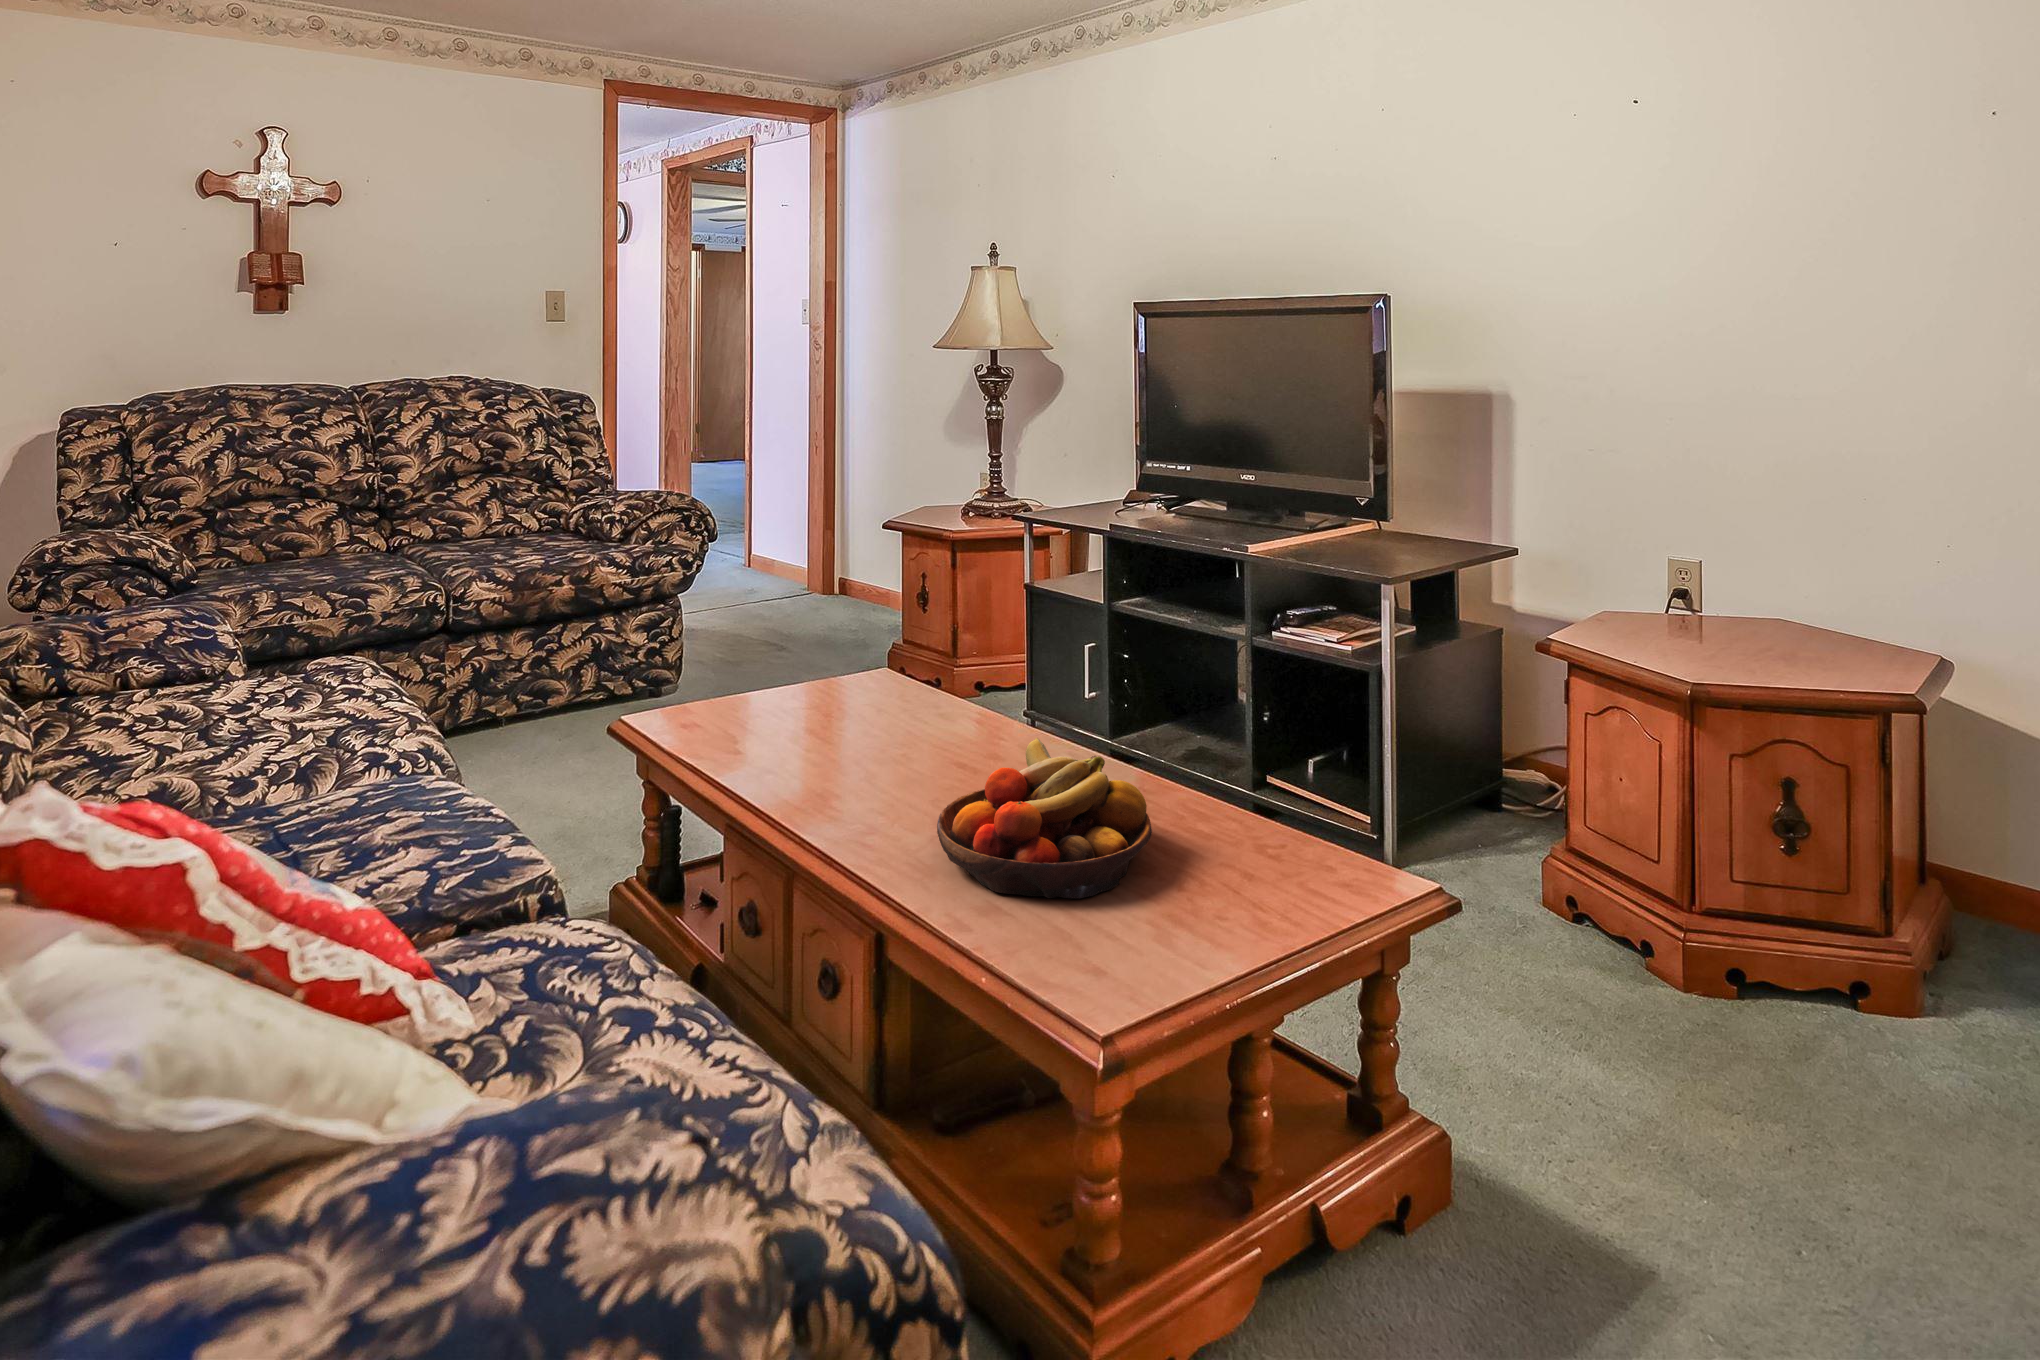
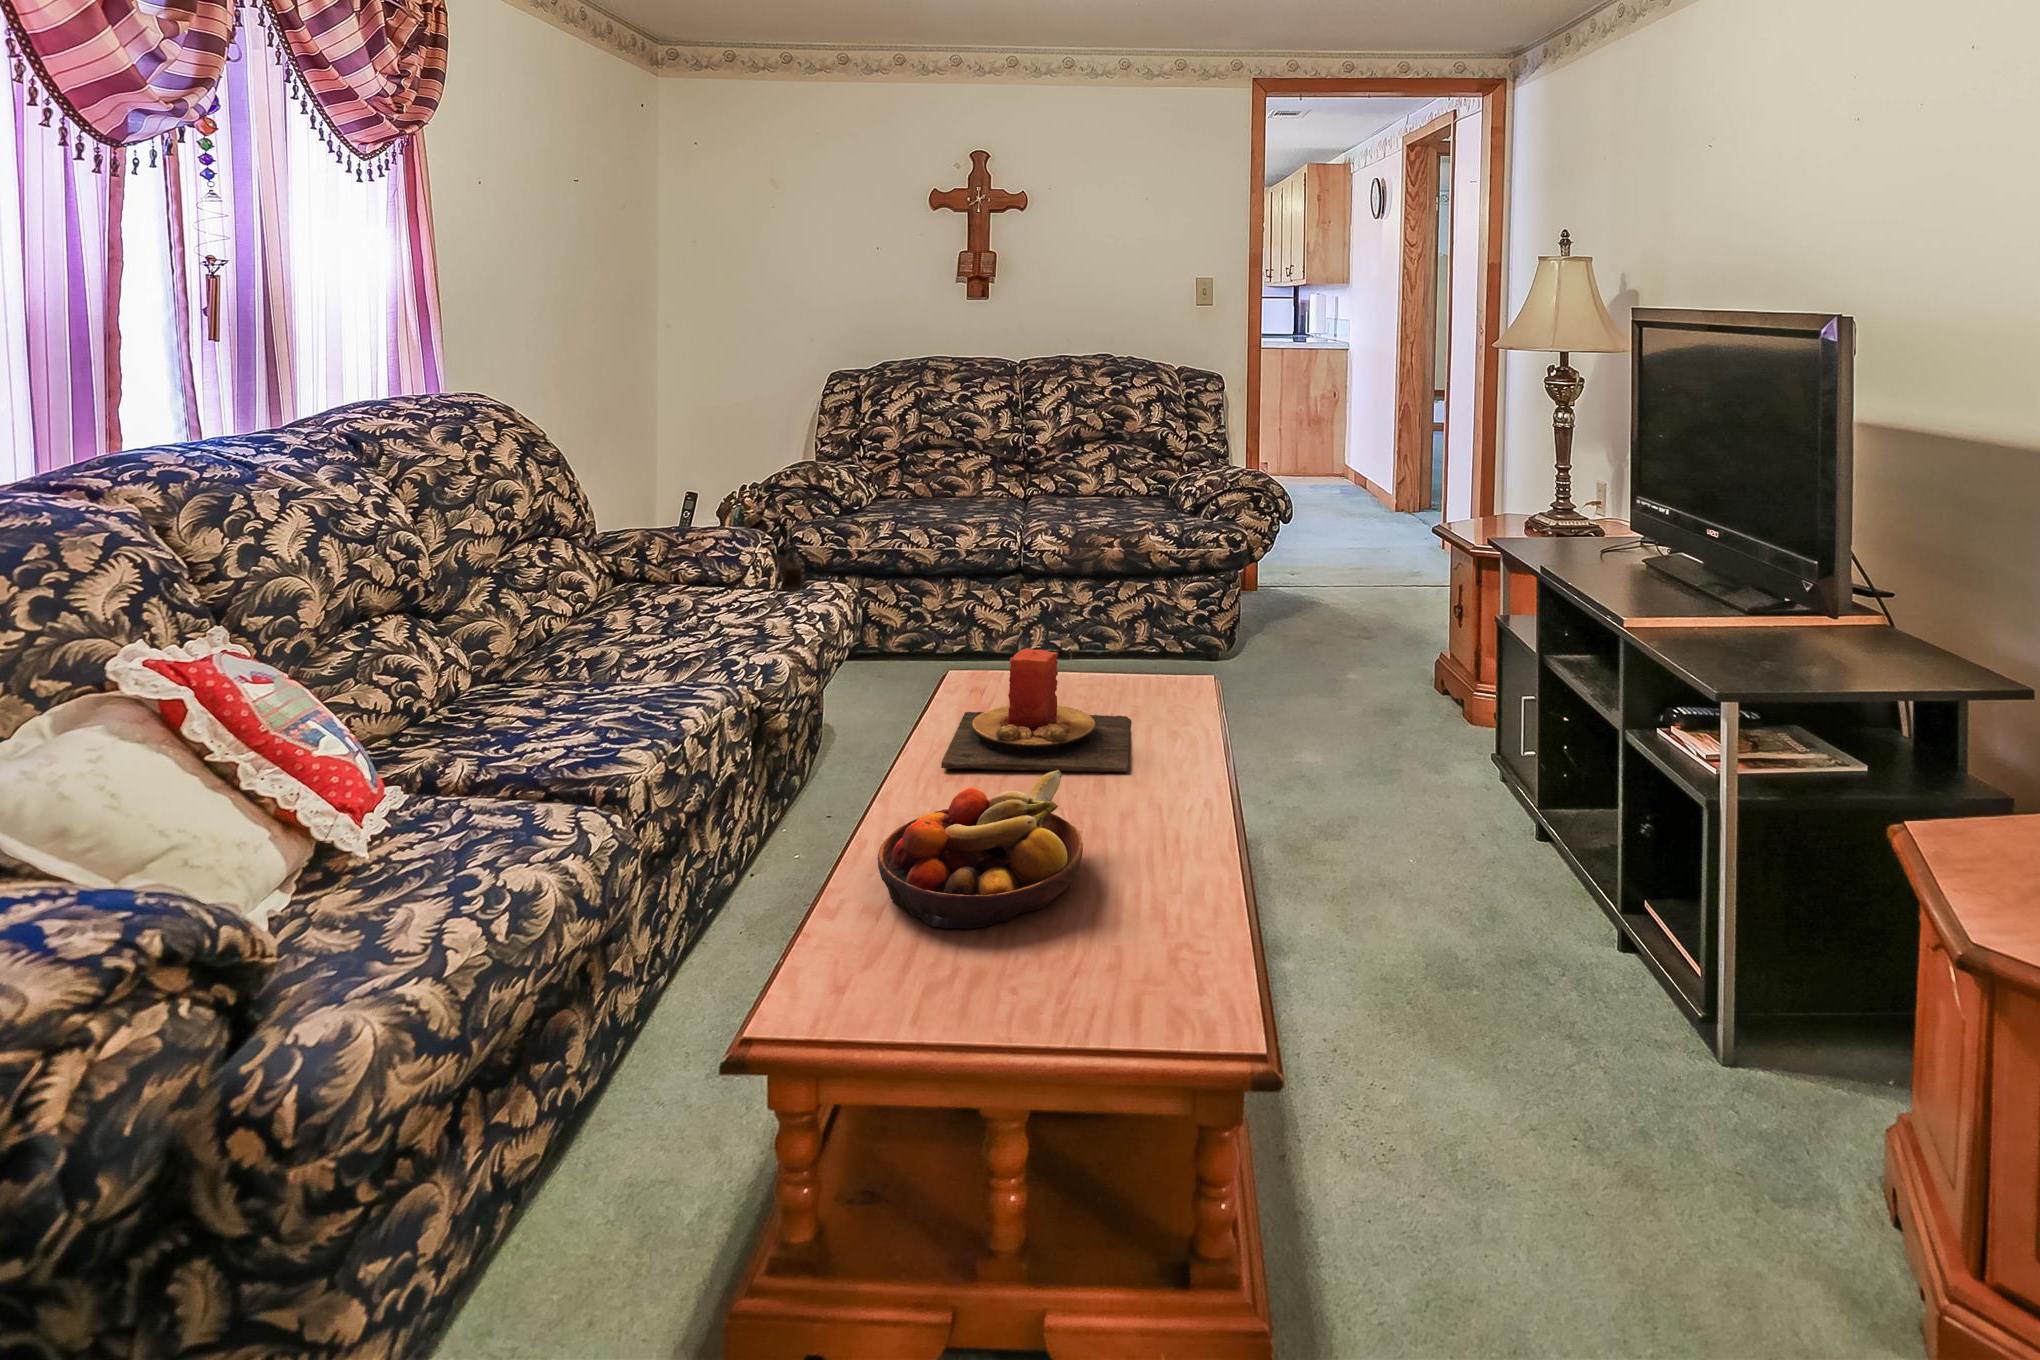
candle: none [743,649,989,788] -> present [941,648,1130,773]

